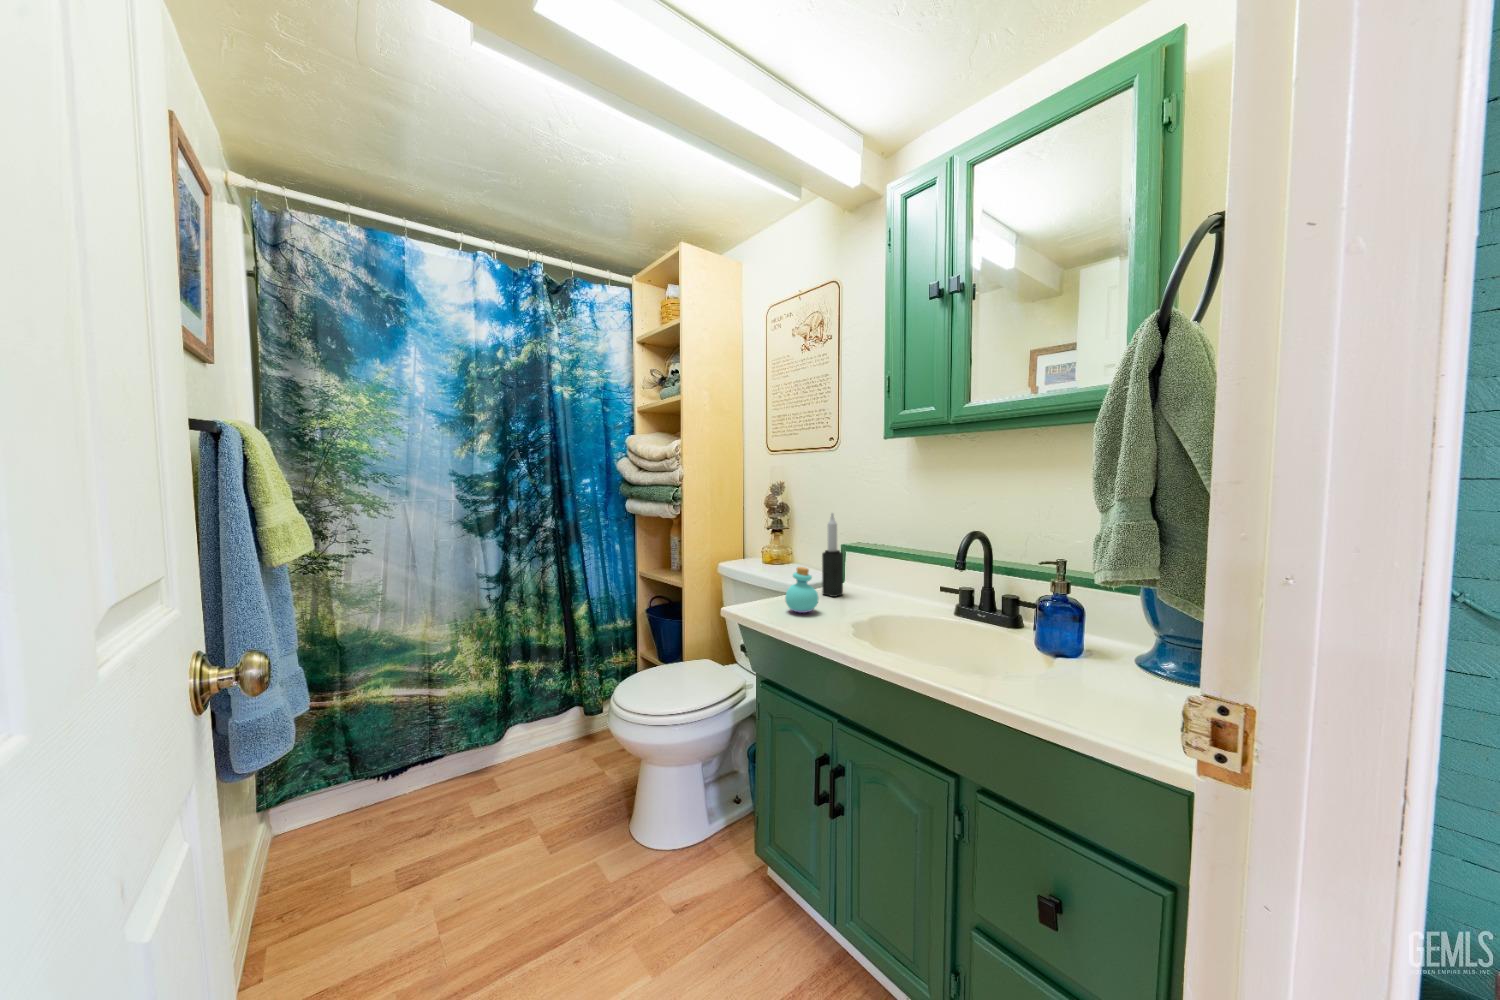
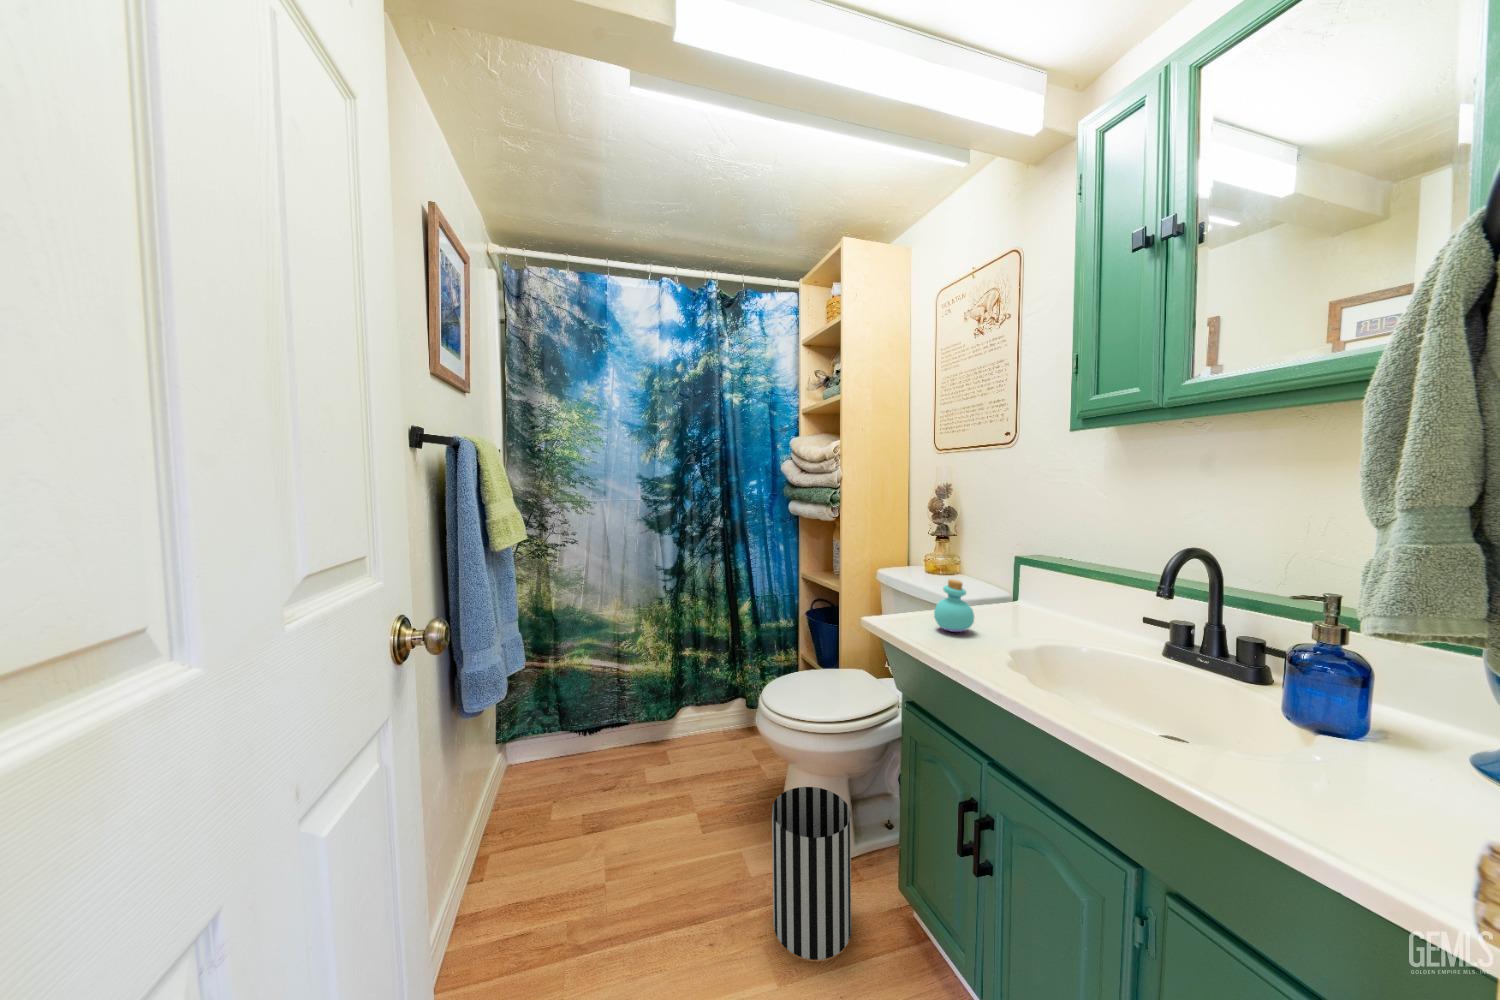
candle: present [822,513,843,597] -> none [987,519,1014,618]
wastebasket: none [638,777,716,942] -> present [772,787,851,960]

